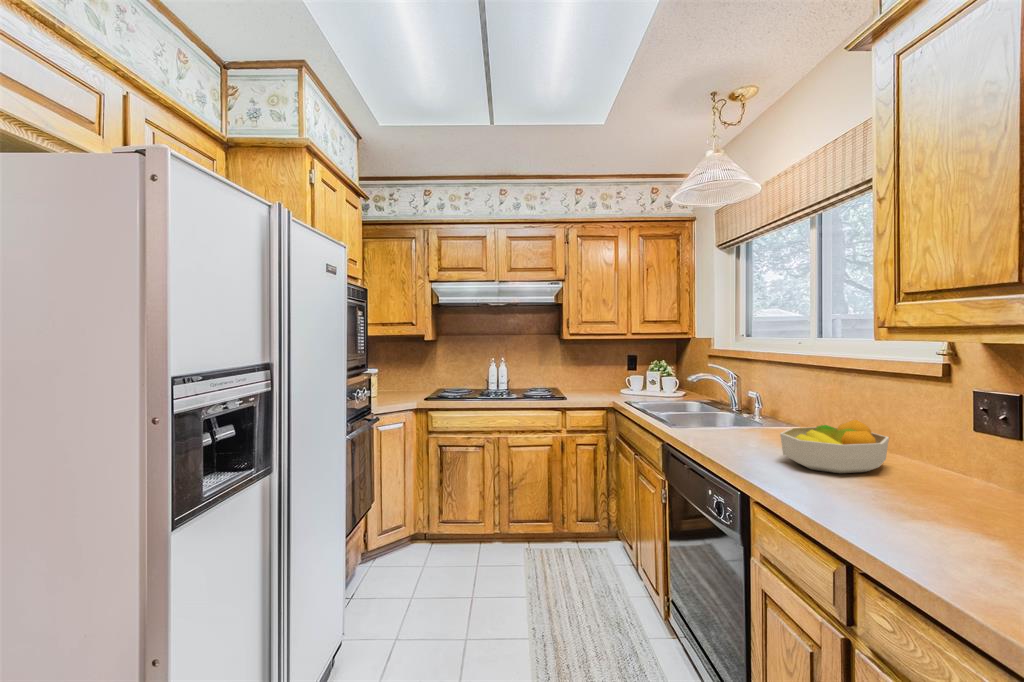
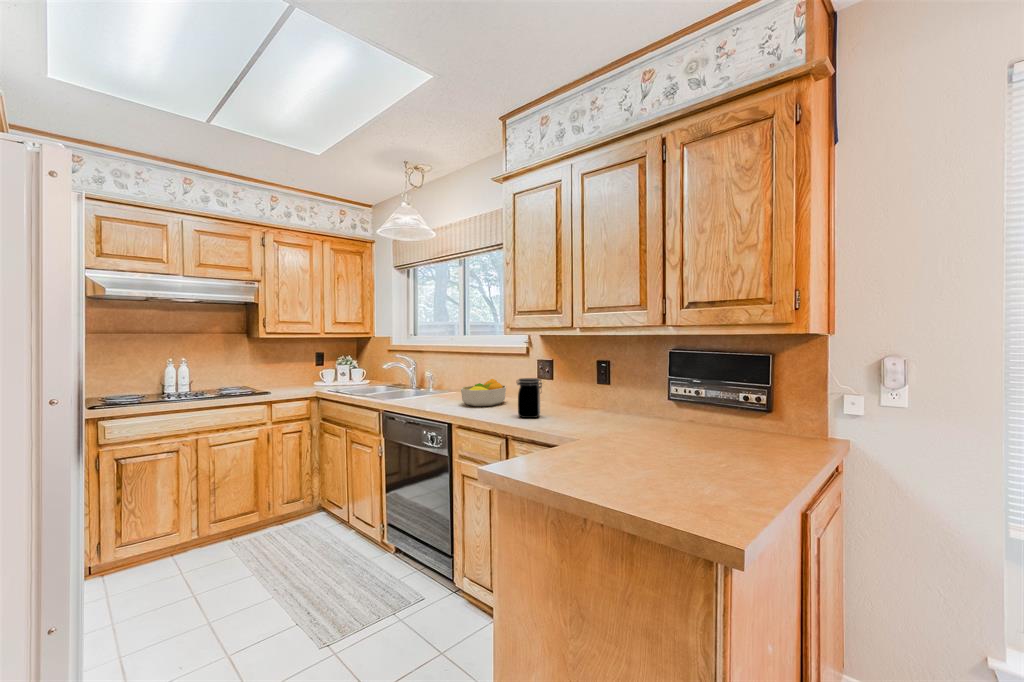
jar: none [893,440,973,543] -> present [517,378,542,418]

